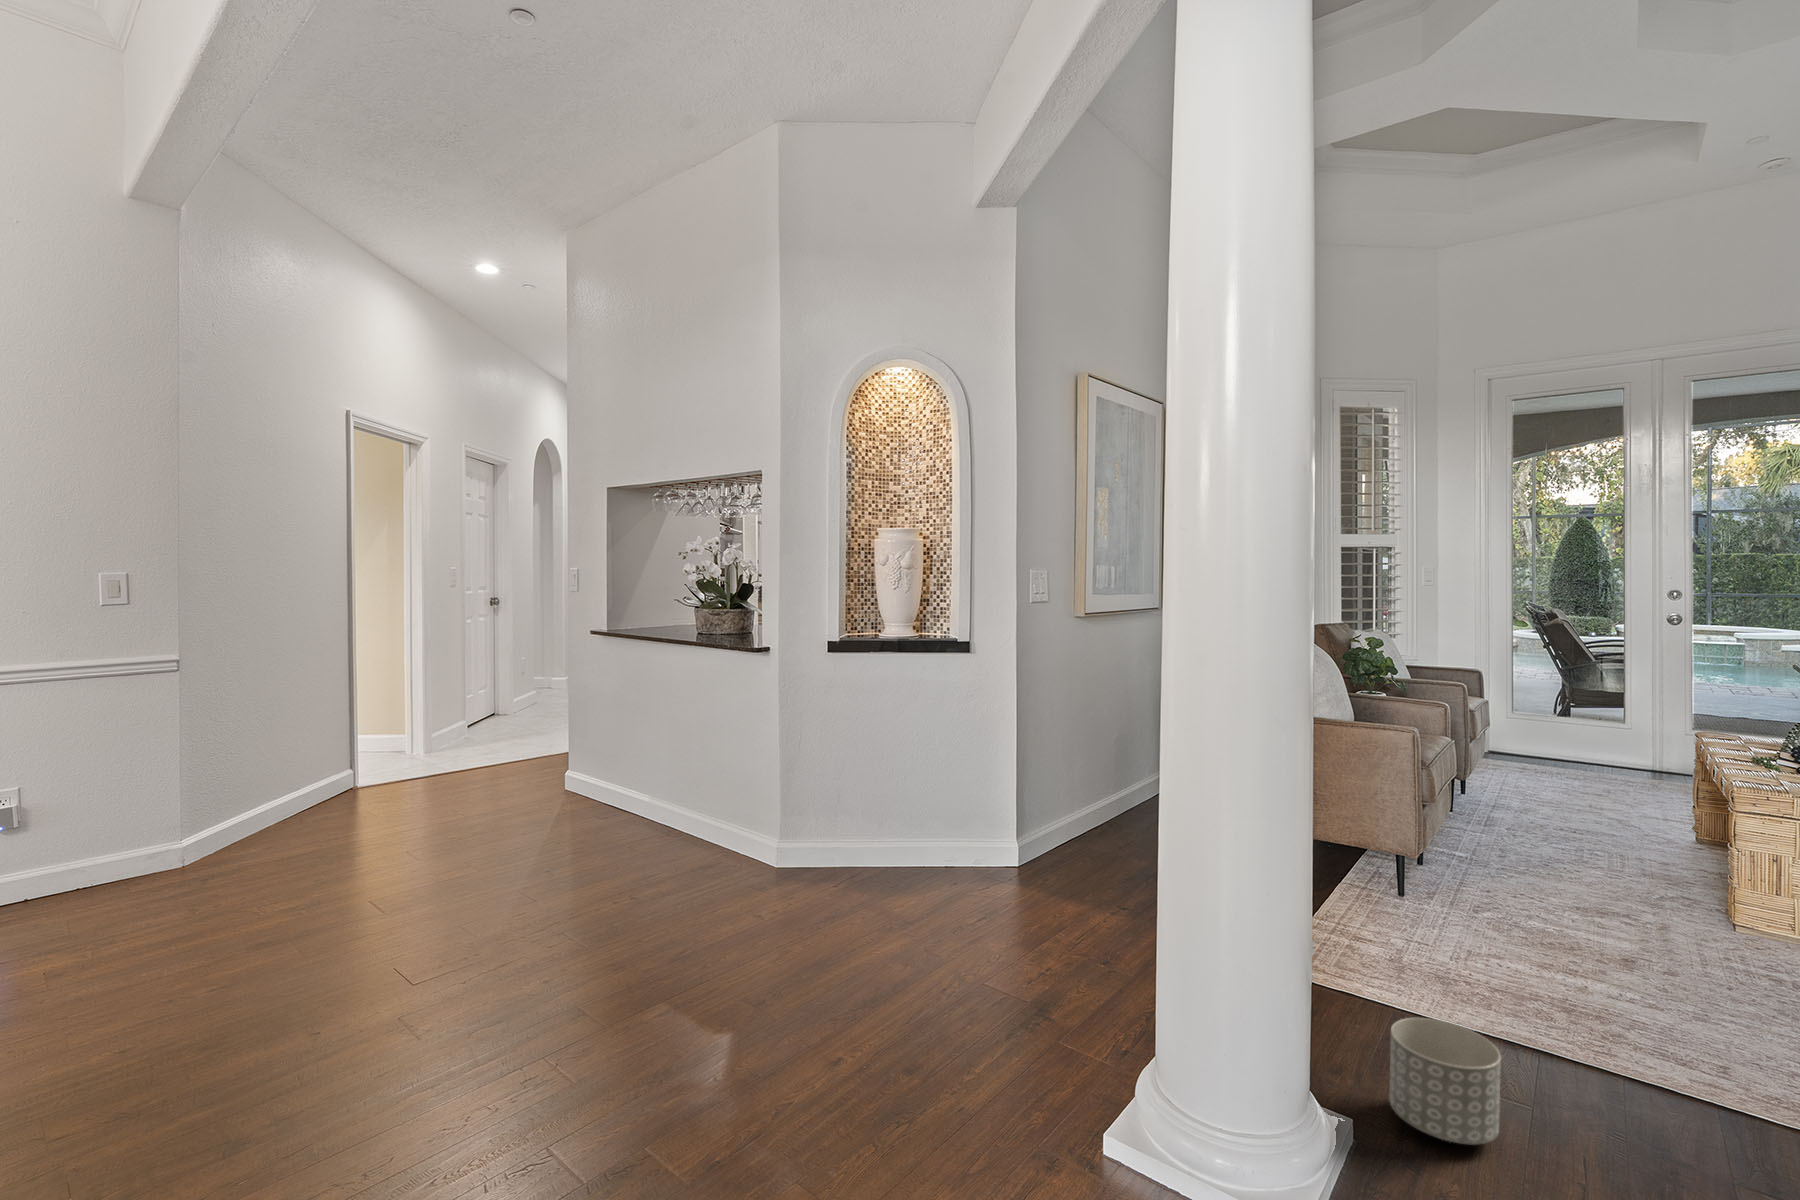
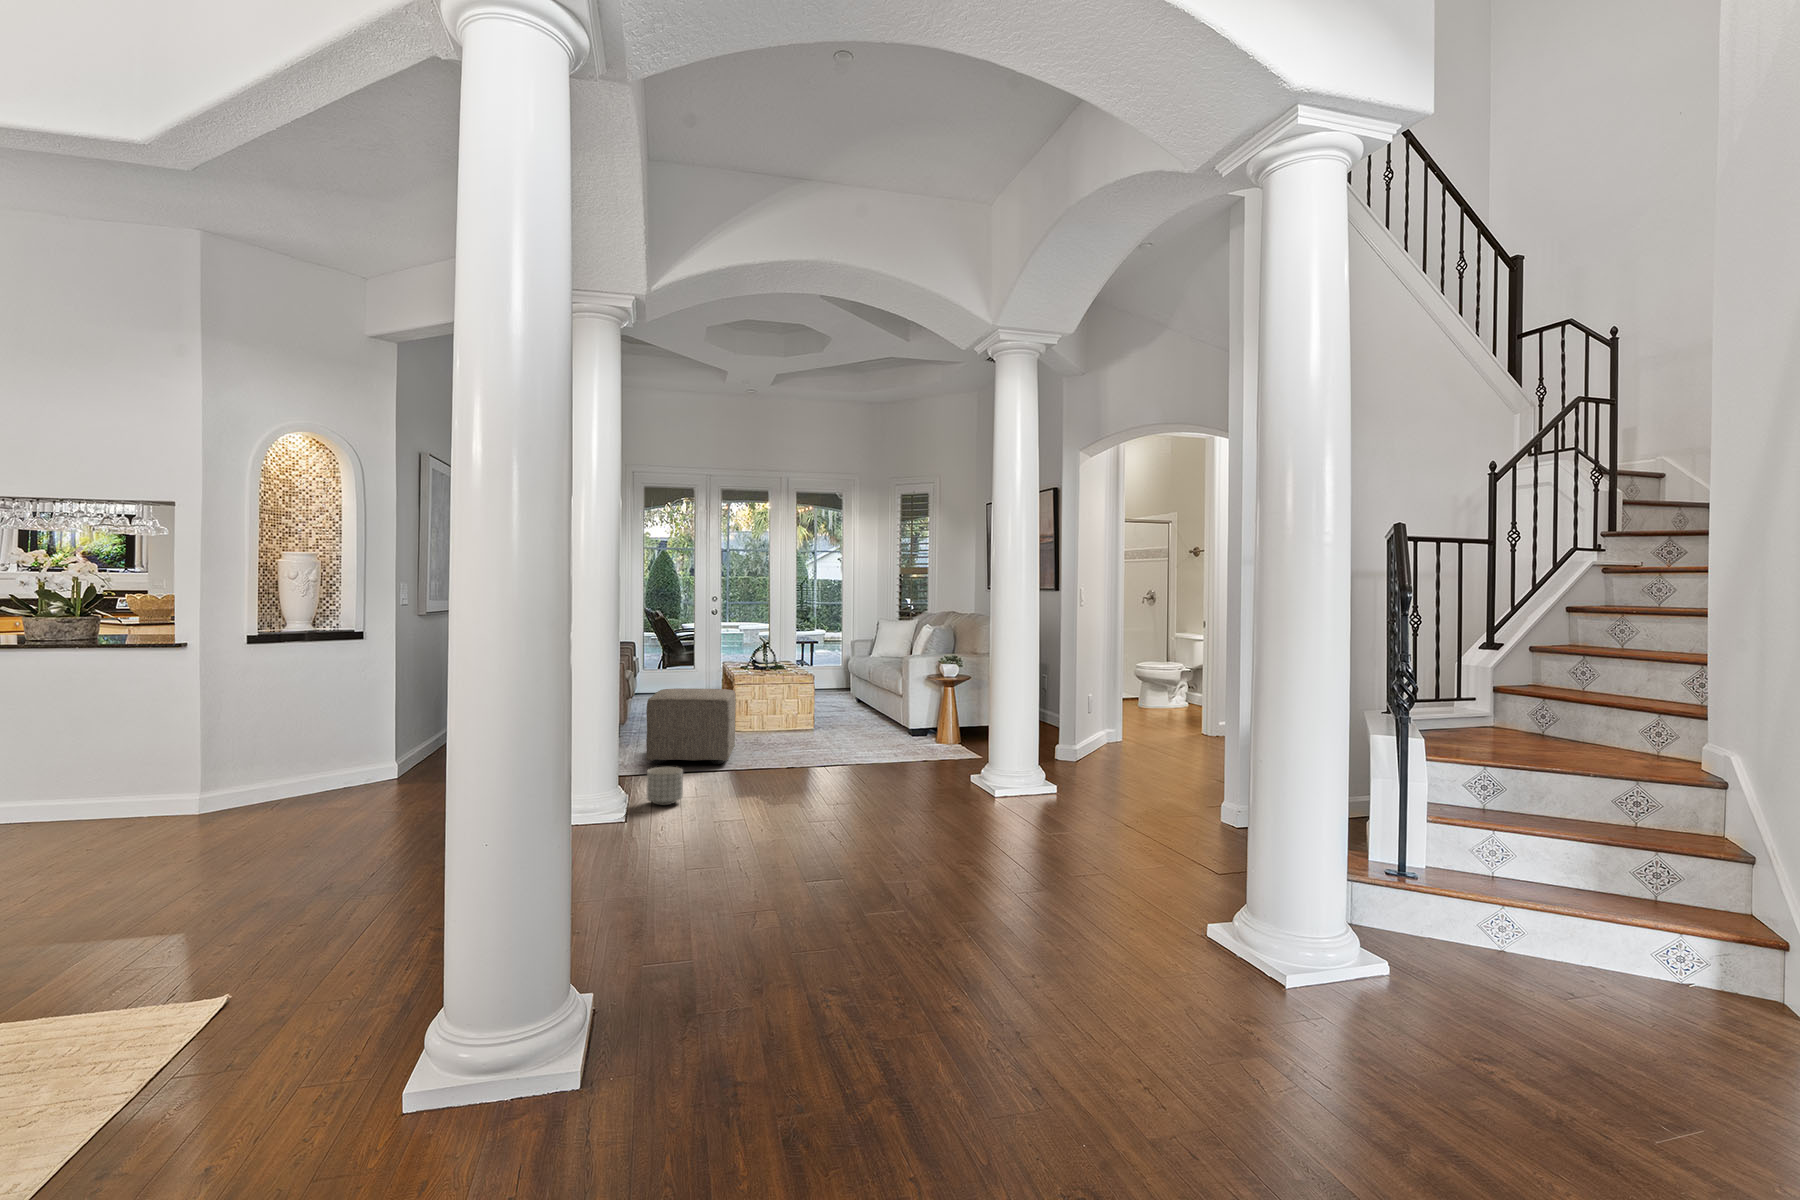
ottoman: none [1447,785,1709,1006] -> present [646,688,736,764]

